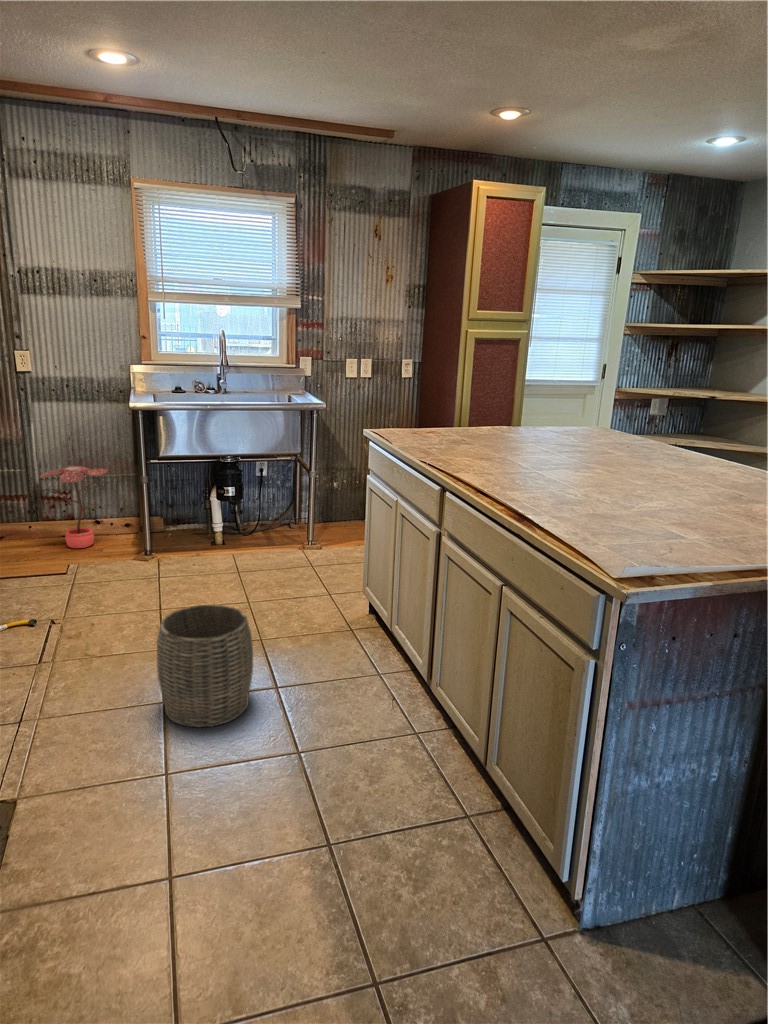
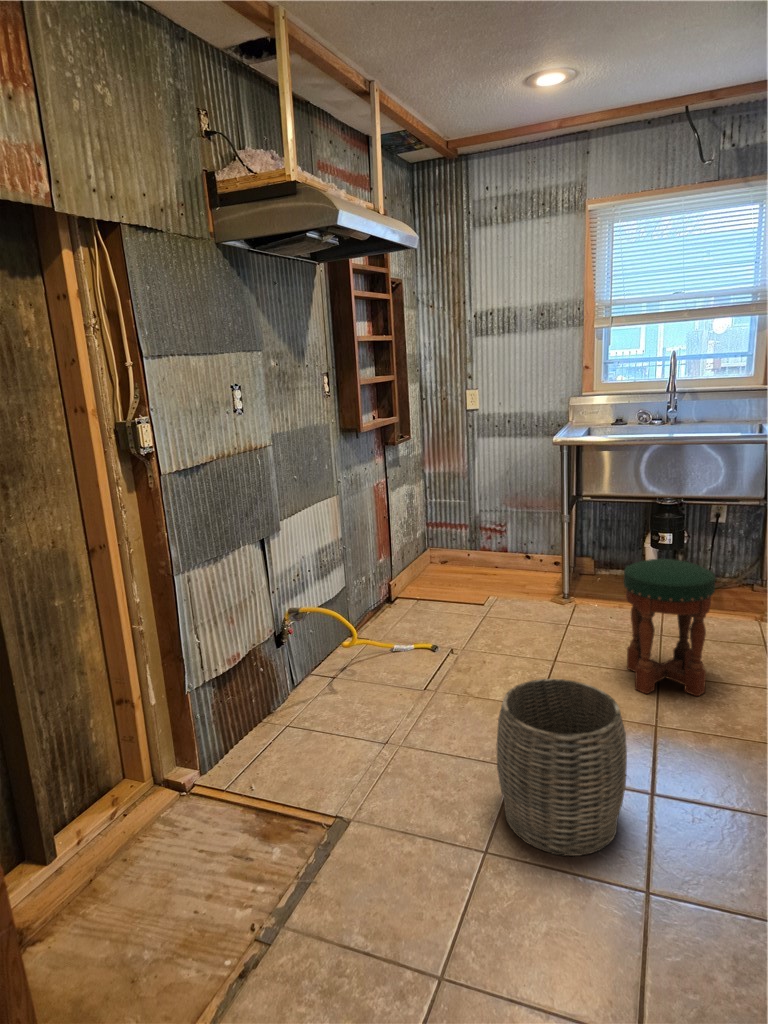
potted plant: present [40,466,108,548] -> none [474,499,538,581]
stool: none [213,507,280,614] -> present [623,559,716,696]

